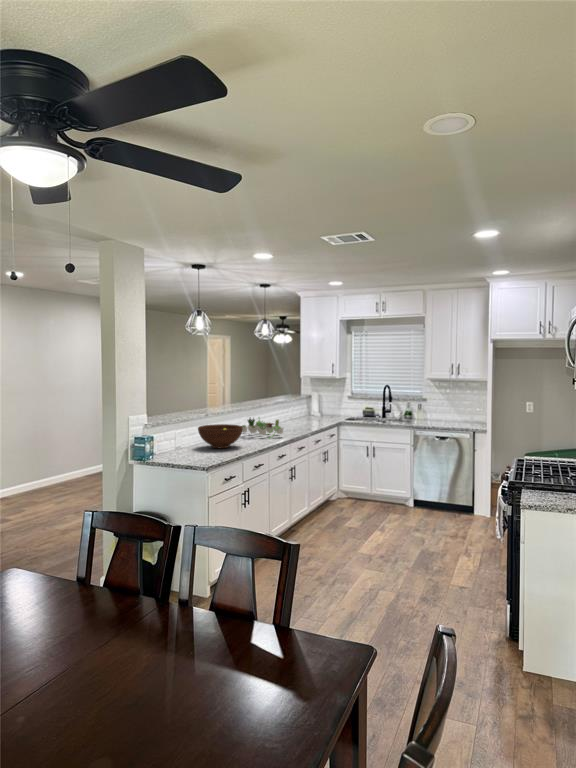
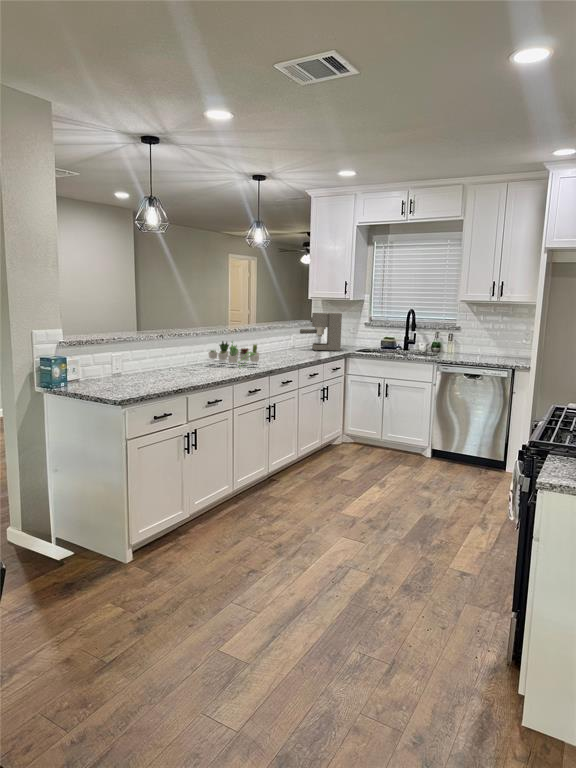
coffee maker: none [299,389,333,421] -> present [300,313,342,351]
fruit bowl: present [198,424,243,448] -> none [137,347,196,376]

